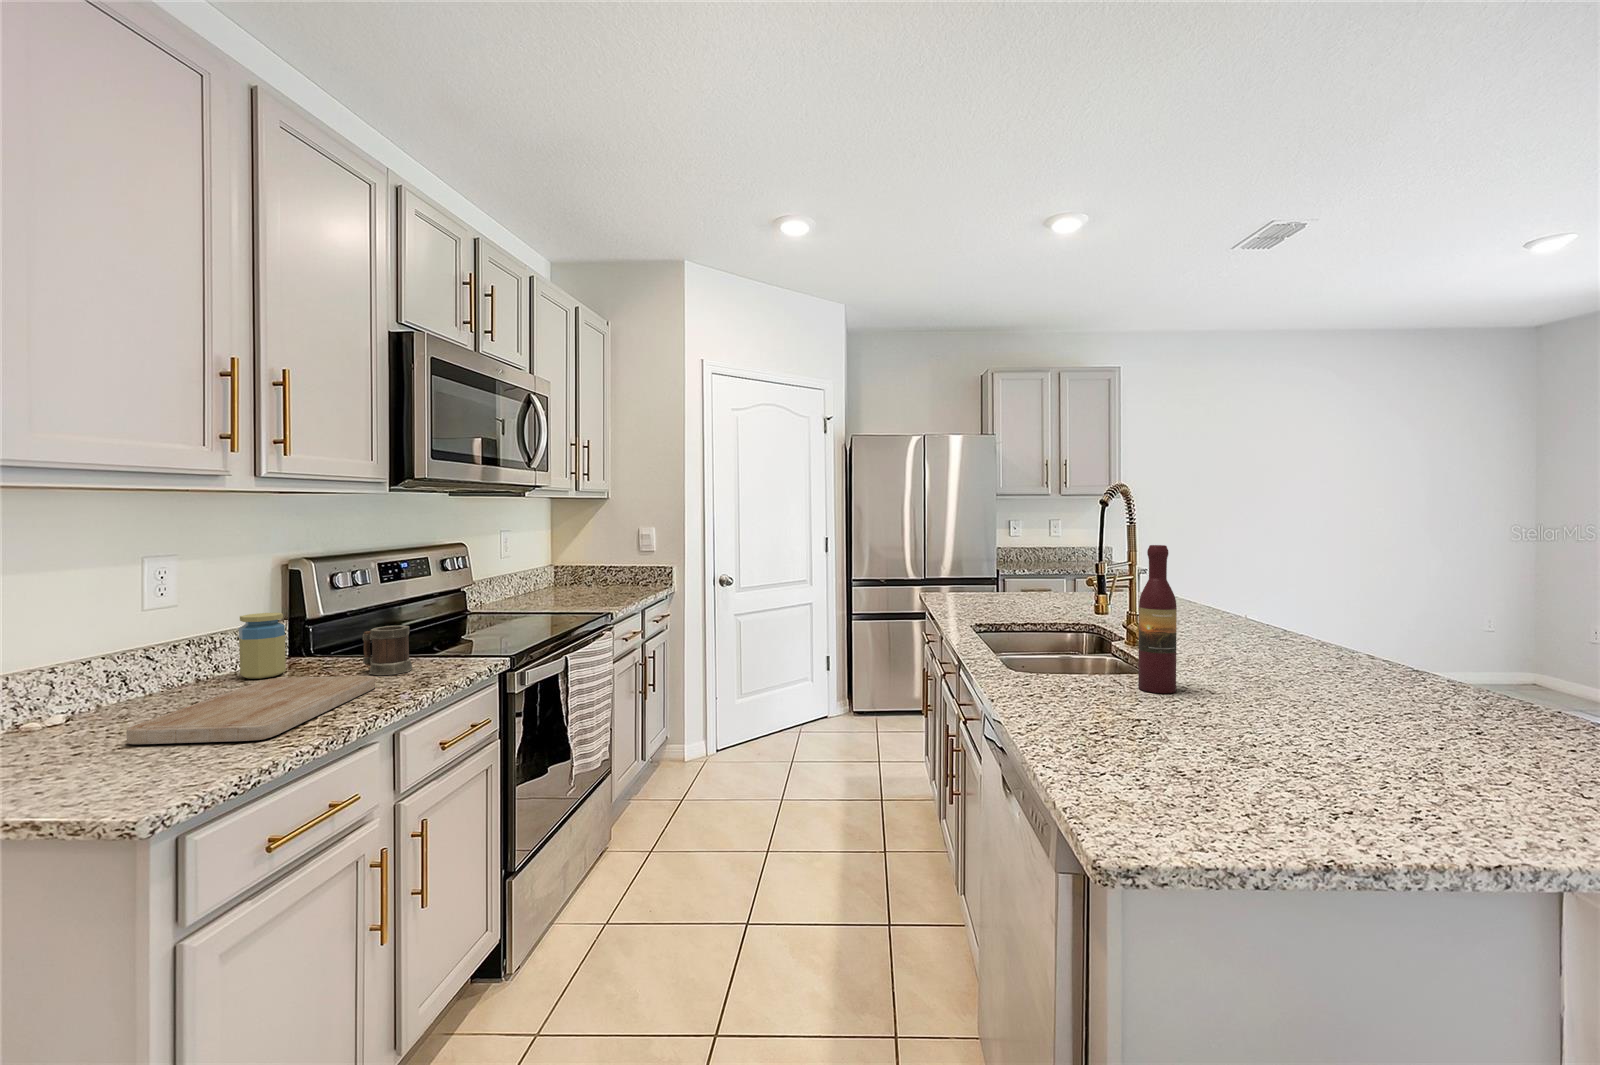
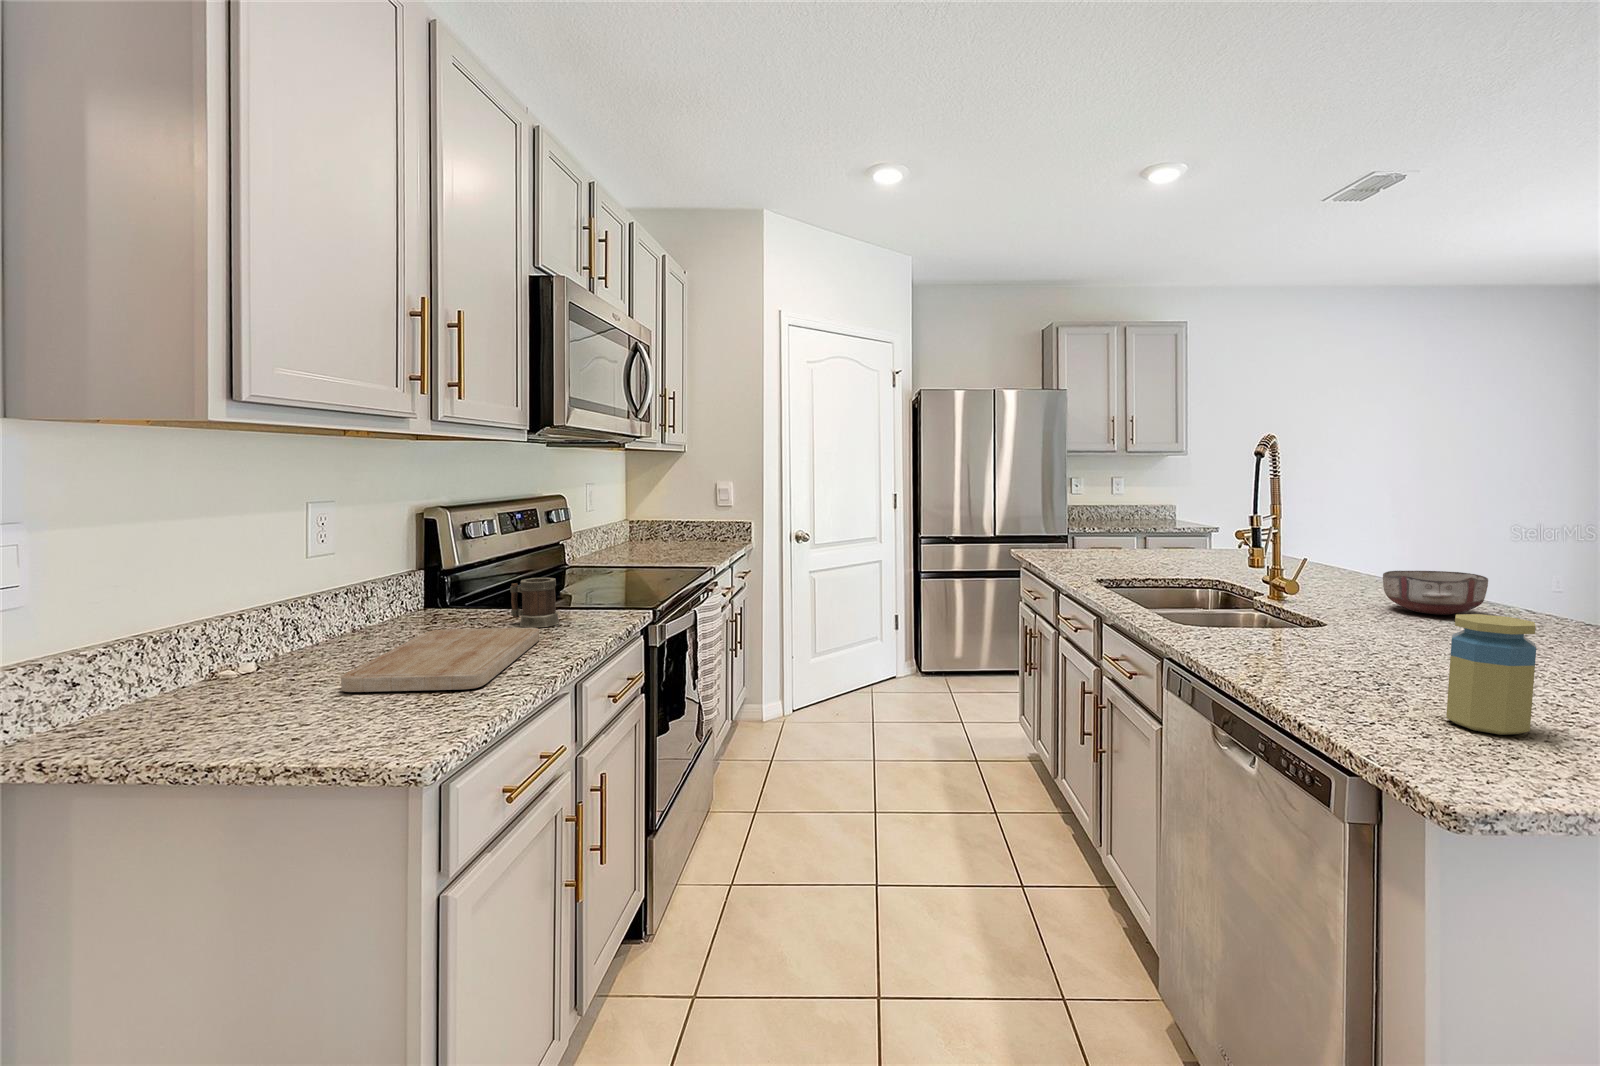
wine bottle: present [1138,545,1177,693] -> none [1337,496,1386,649]
jar: present [239,613,286,679] -> present [1446,614,1536,735]
ceramic bowl: none [1211,615,1303,658] -> present [1383,571,1488,615]

